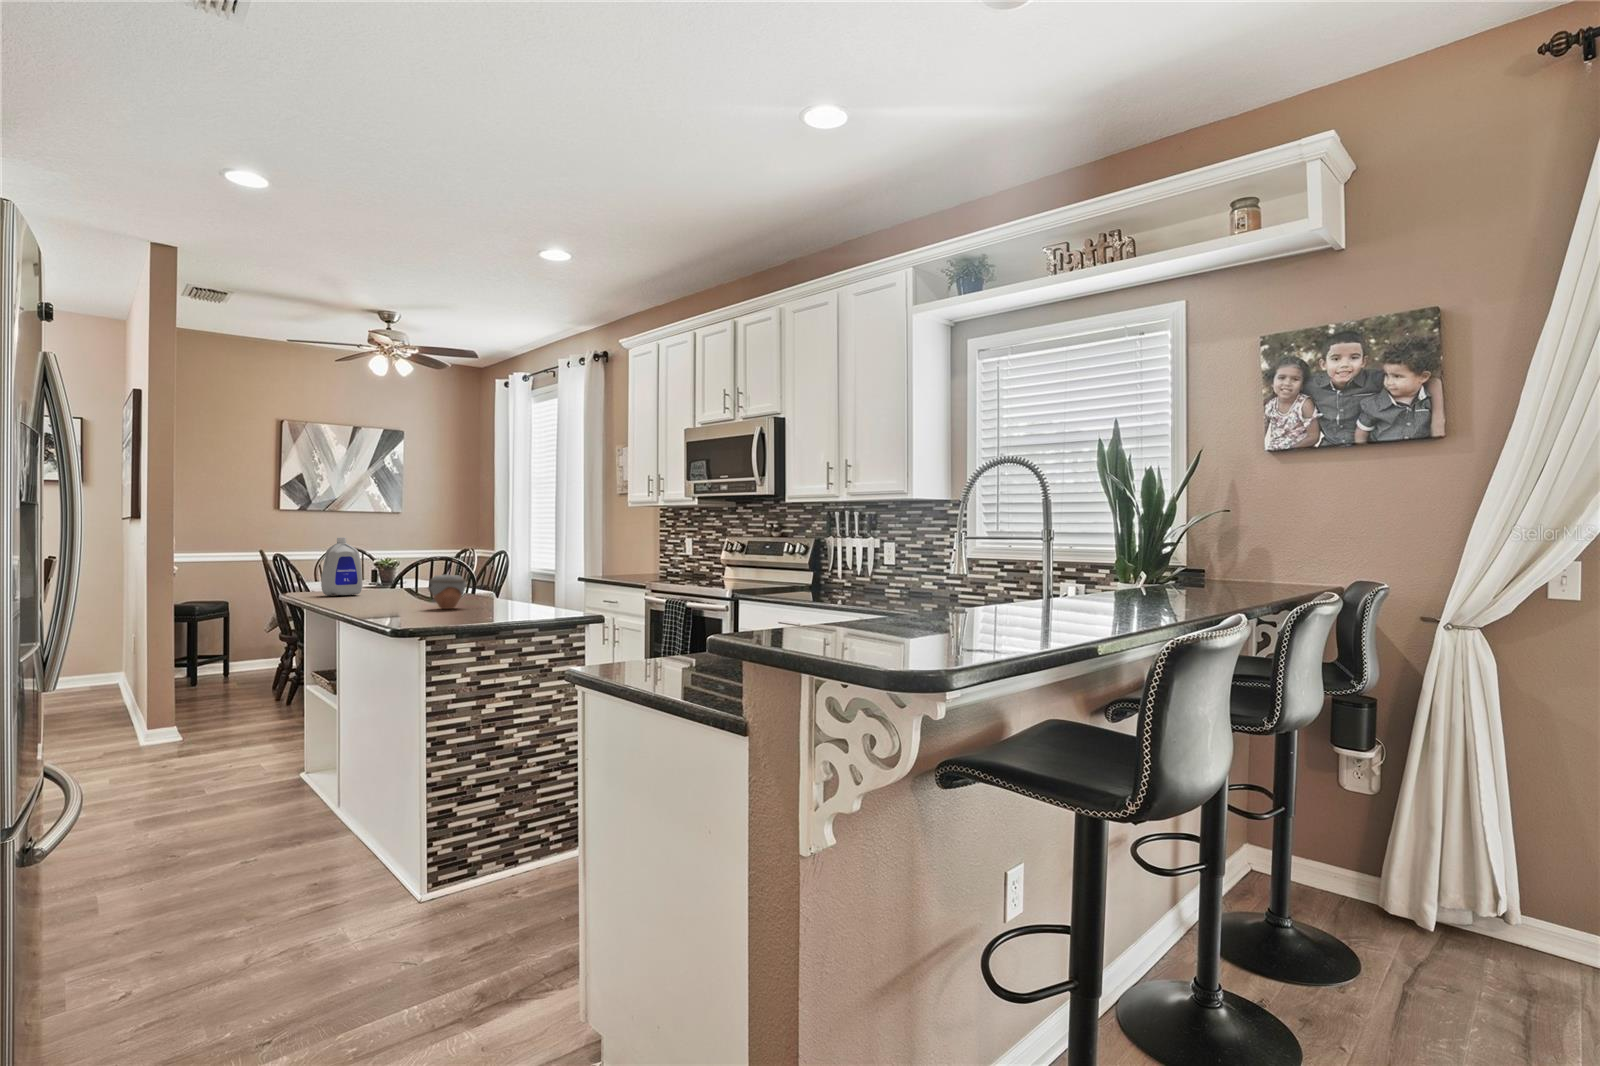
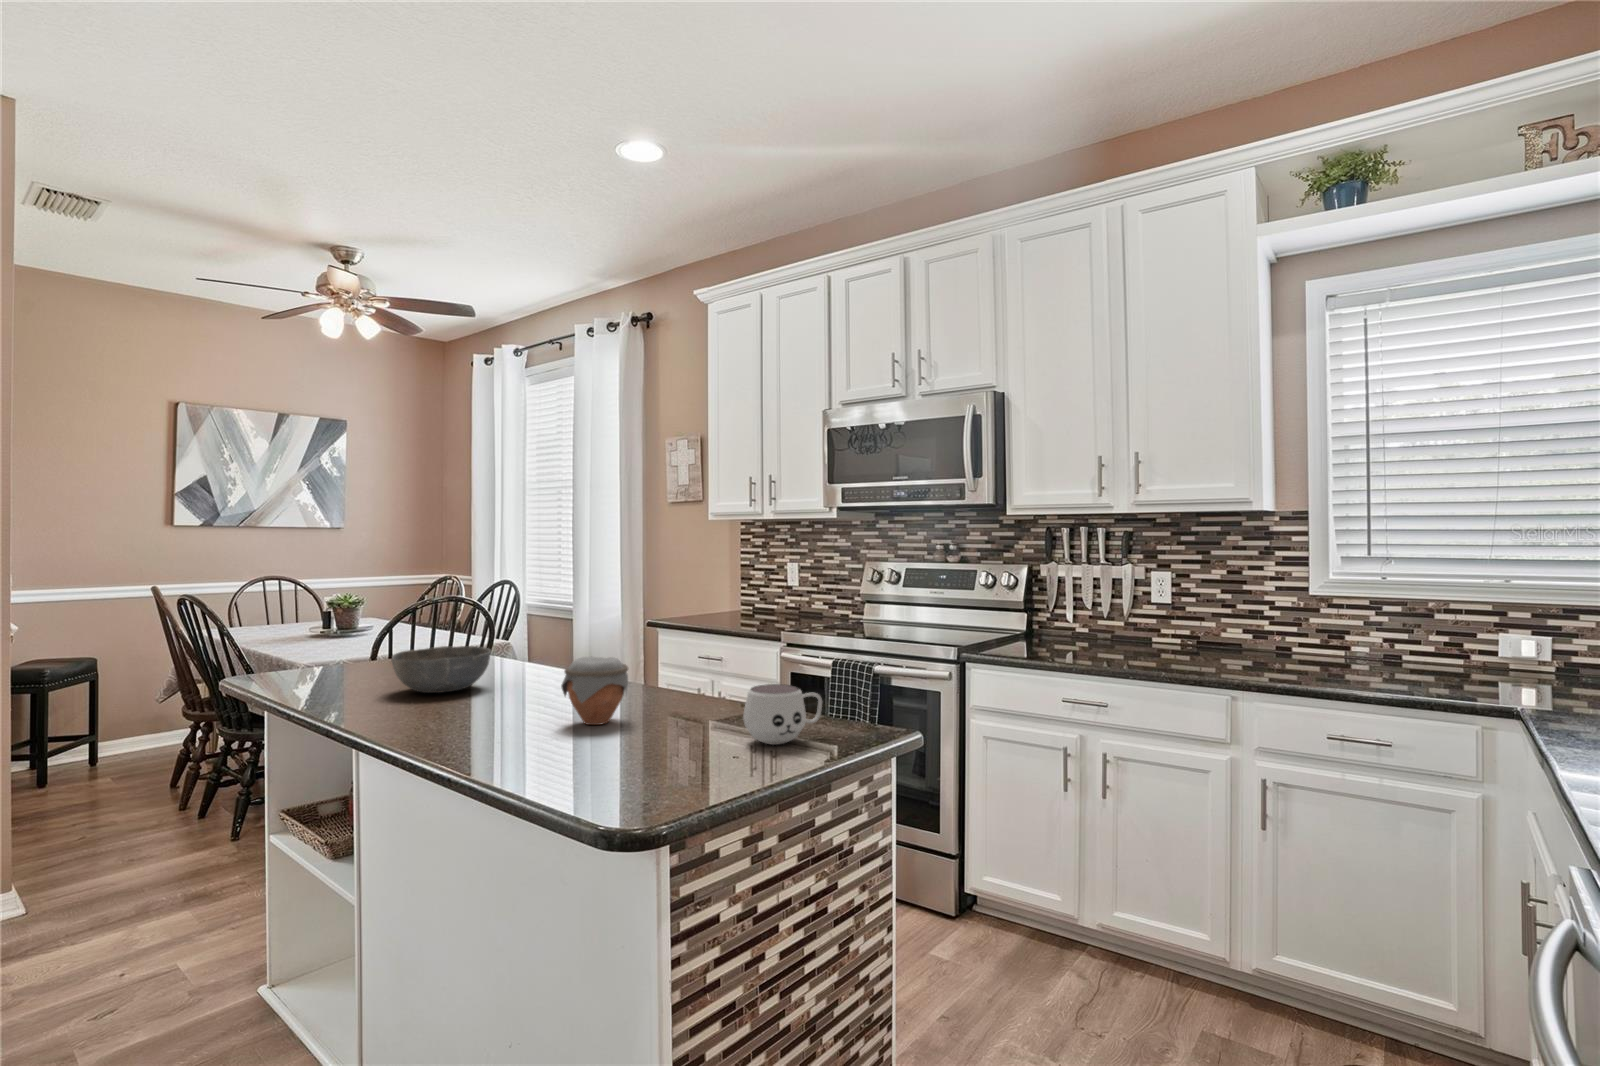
bottle: present [321,537,363,596] -> none [299,579,373,681]
bowl: none [362,576,420,600] -> present [392,646,491,693]
mug: none [501,586,547,615] -> present [743,684,822,745]

